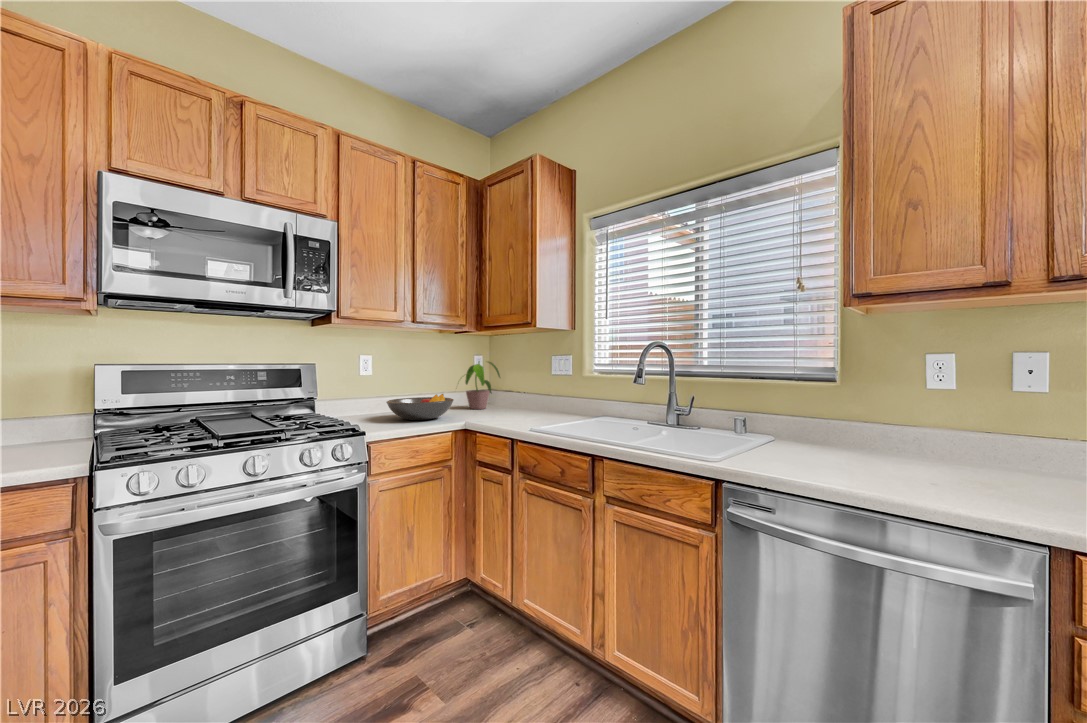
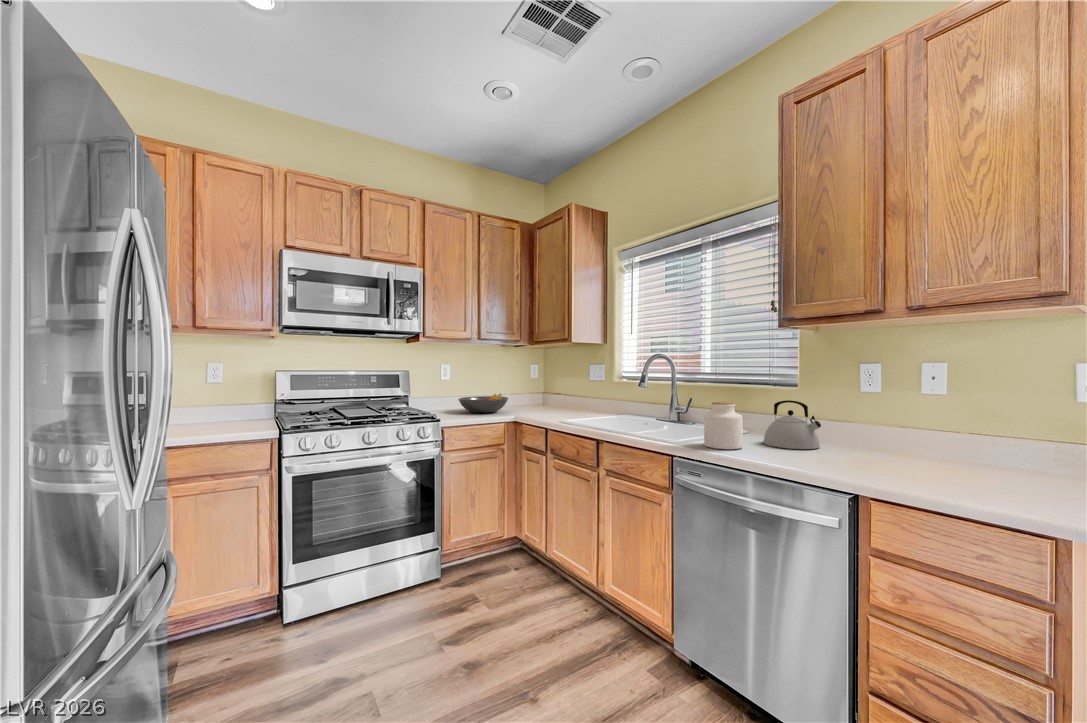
potted plant: present [465,362,500,409] -> none [512,368,553,407]
kettle: none [821,401,903,465] -> present [763,400,821,449]
jar: none [758,404,813,470] -> present [704,402,743,449]

